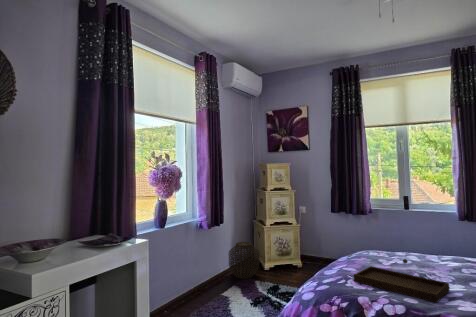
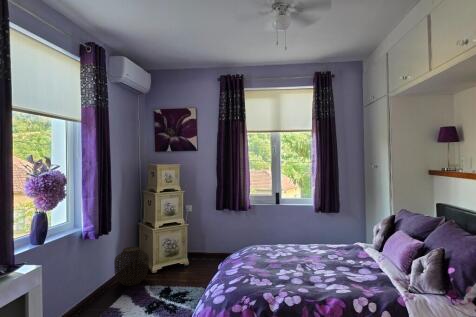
tray: present [354,259,449,303] -> none [255,255,325,289]

